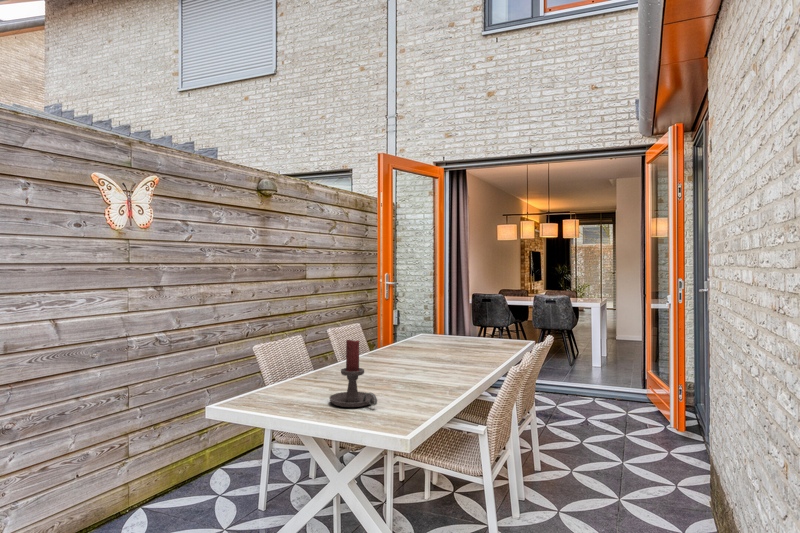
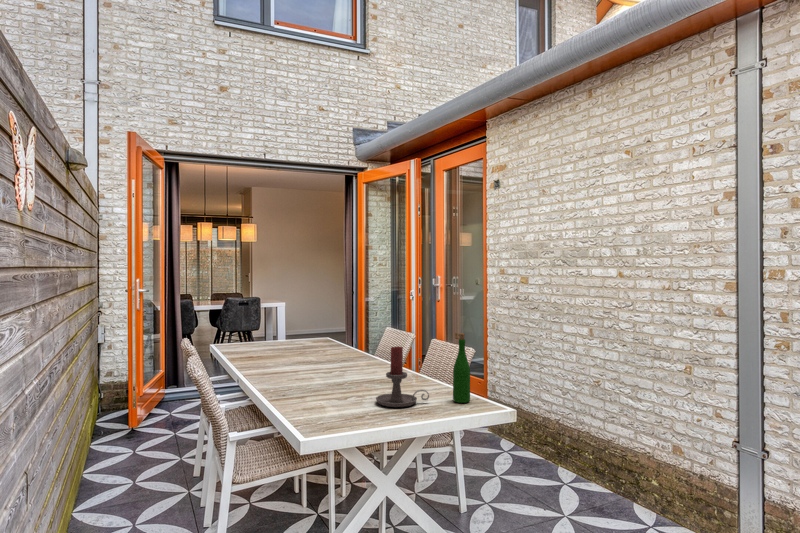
wine bottle: none [398,332,419,419] -> present [453,333,470,403]

